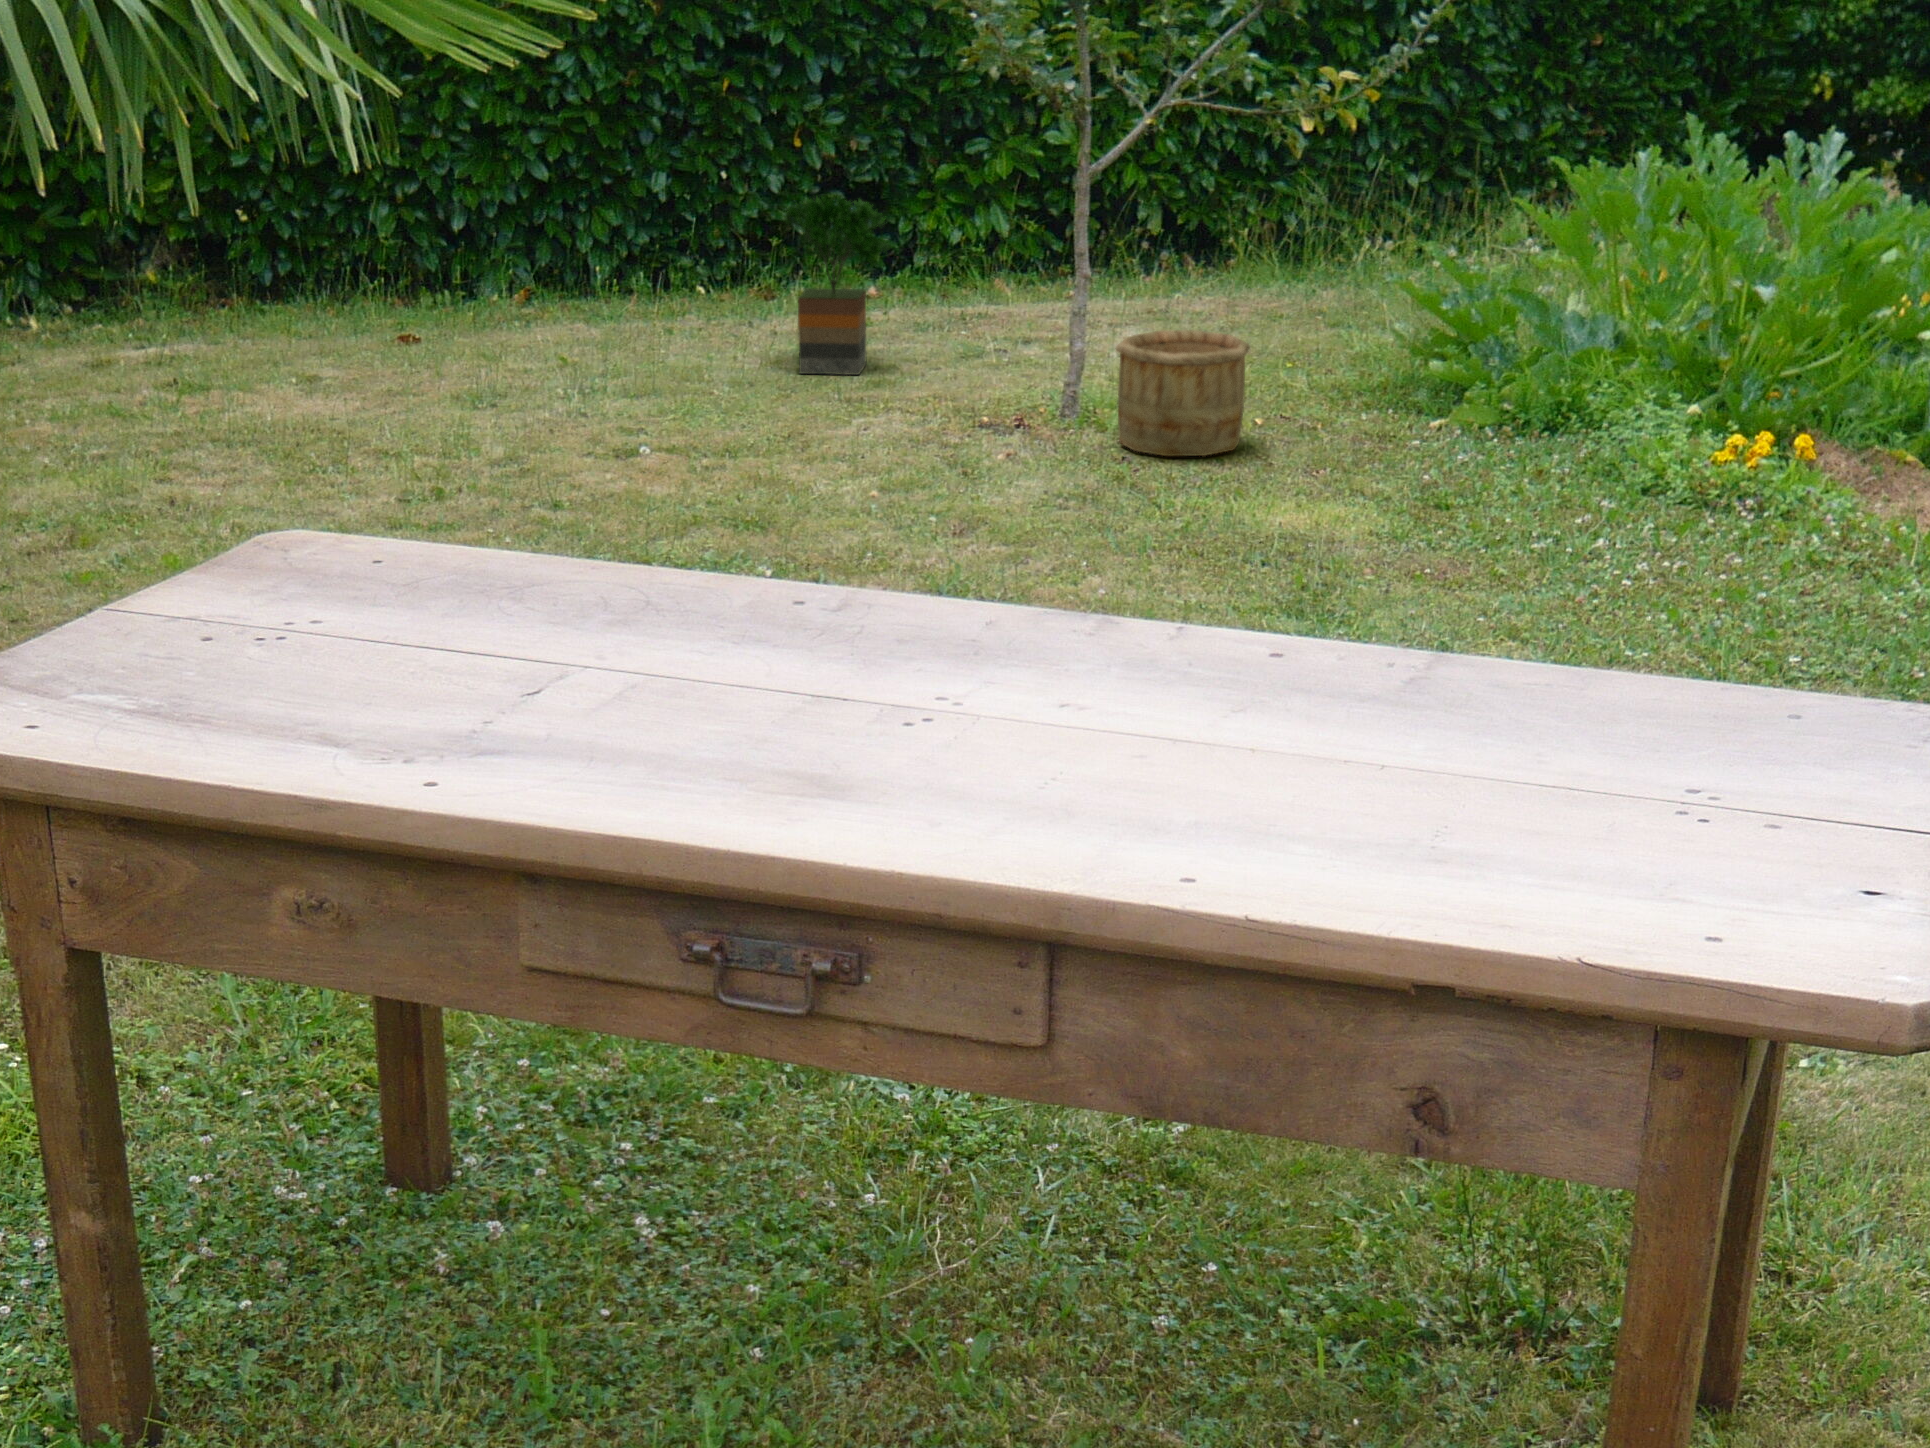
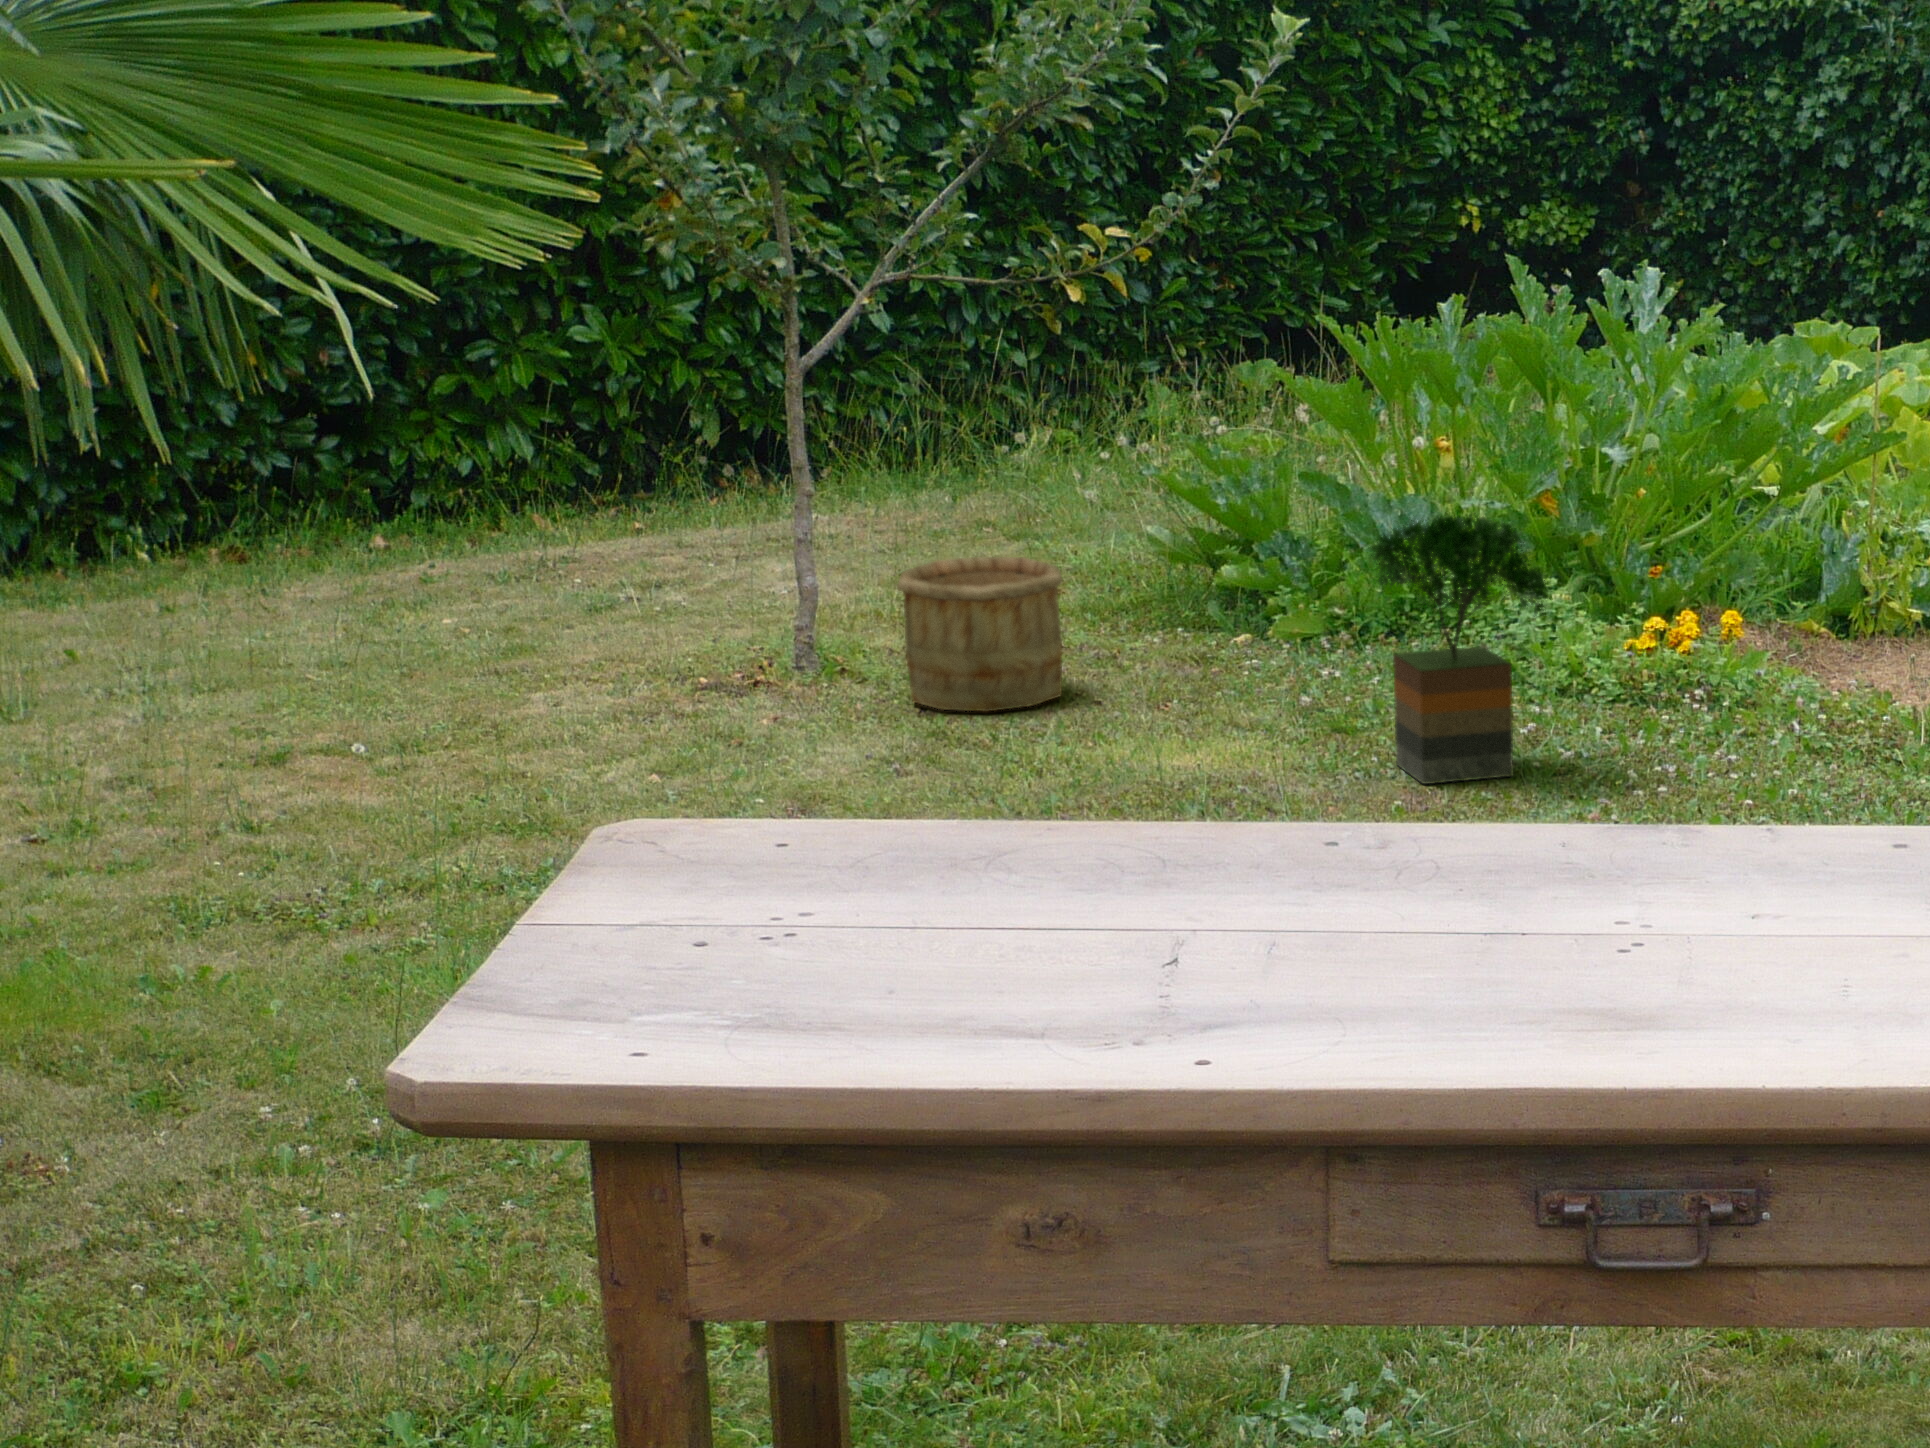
potted tree: present [782,196,889,375] -> present [1368,515,1551,784]

